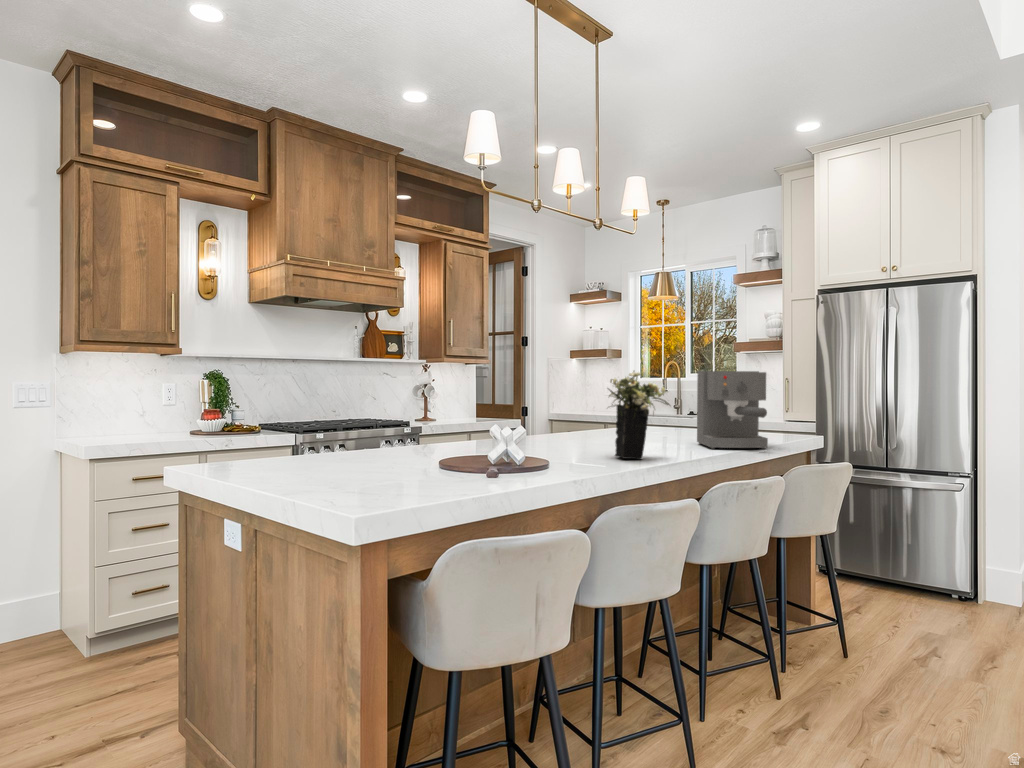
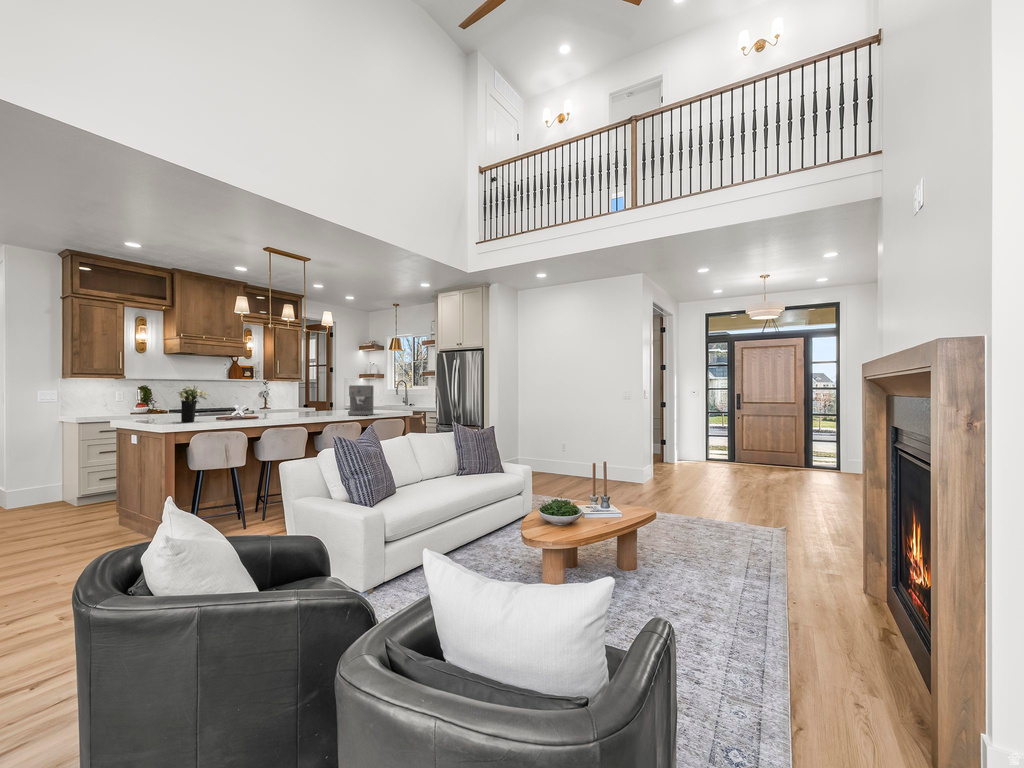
flower arrangement: present [608,371,670,459] -> present [178,386,208,422]

